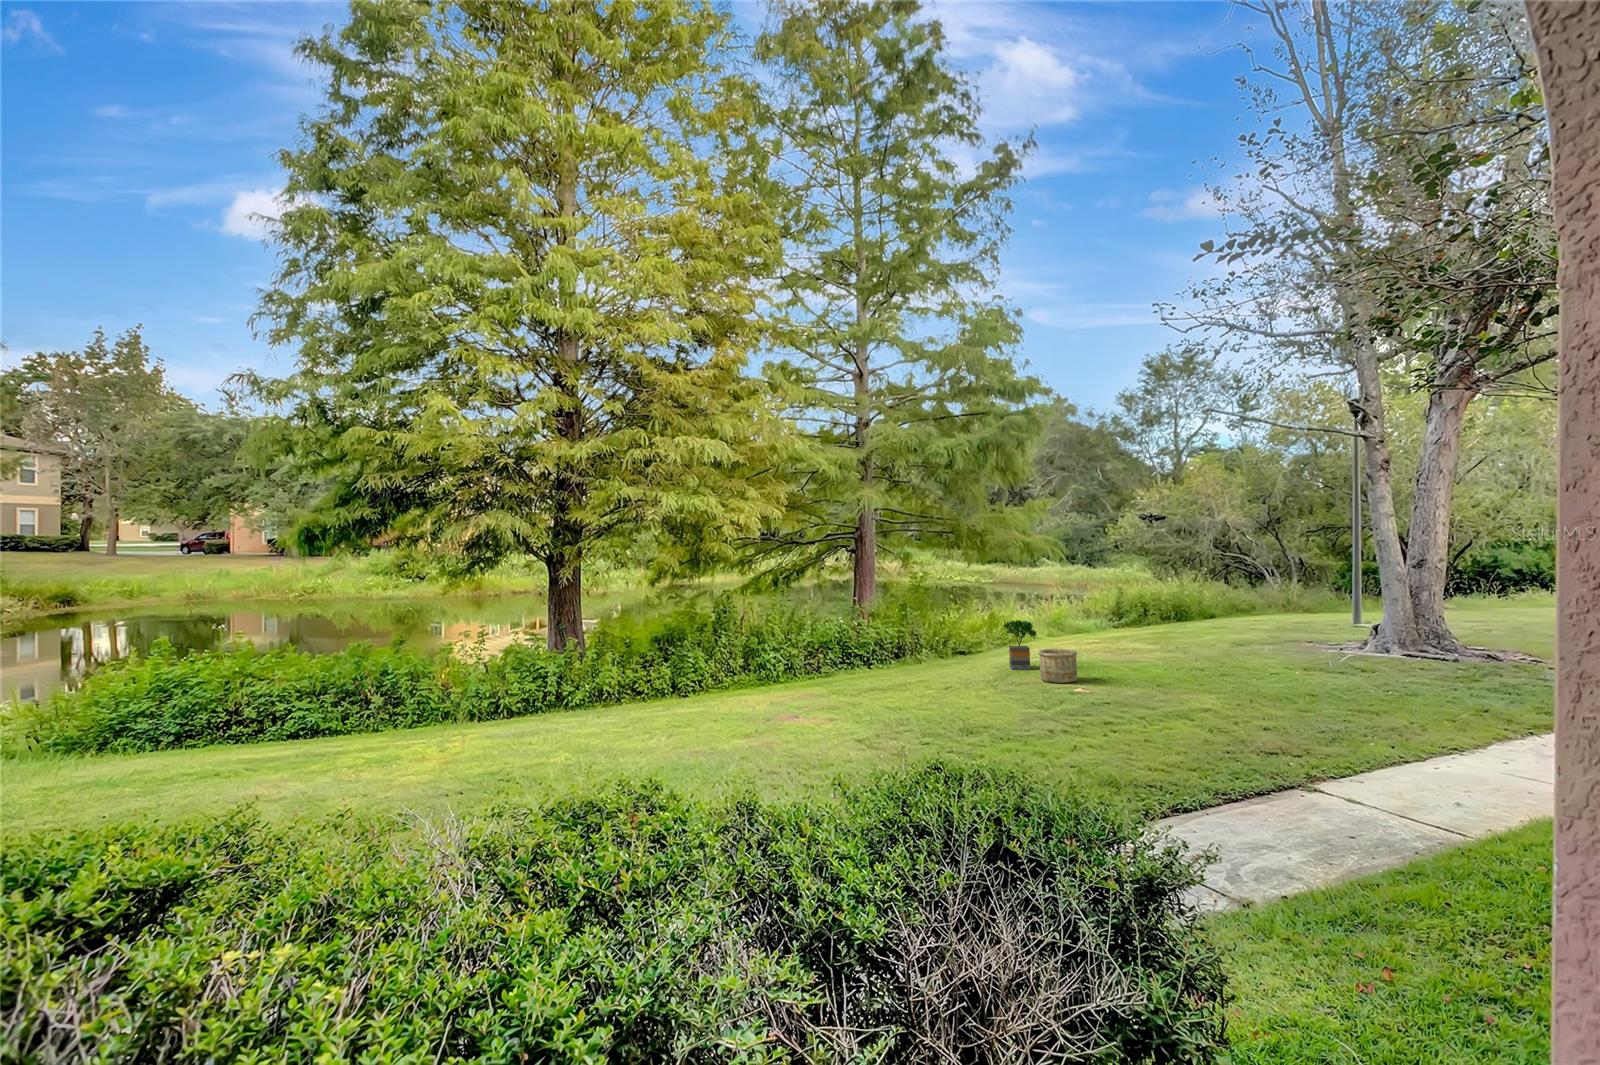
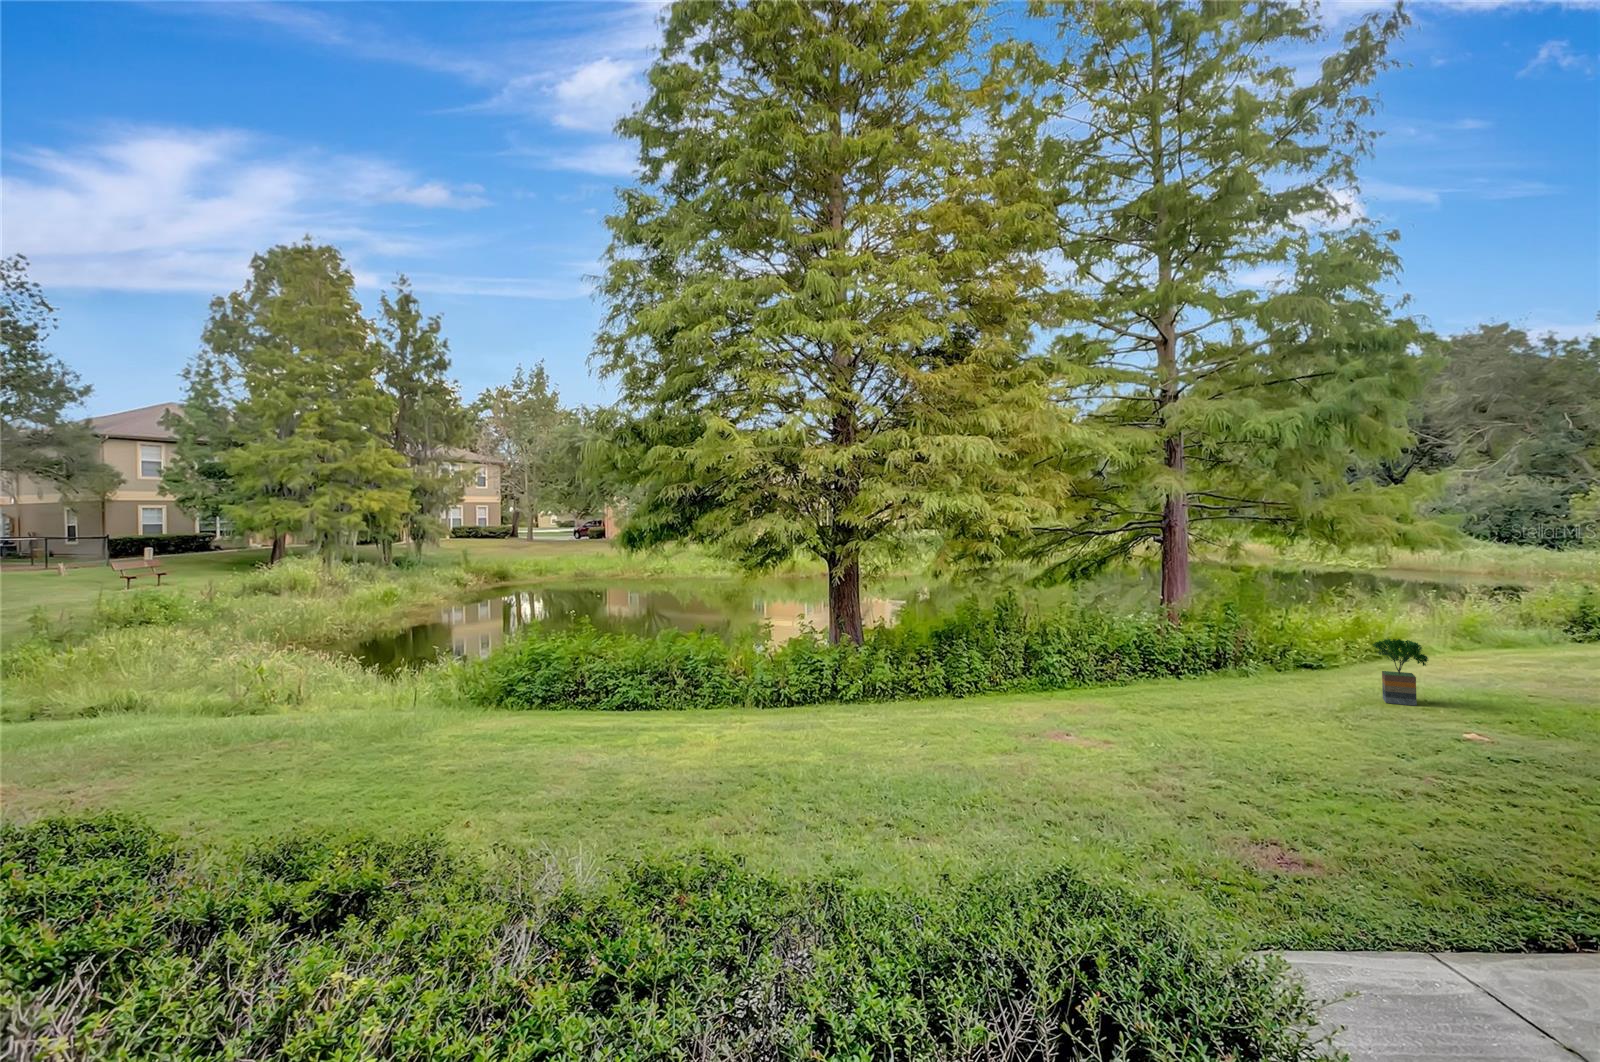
wooden bucket: present [1038,649,1077,683] -> none [1430,684,1500,733]

